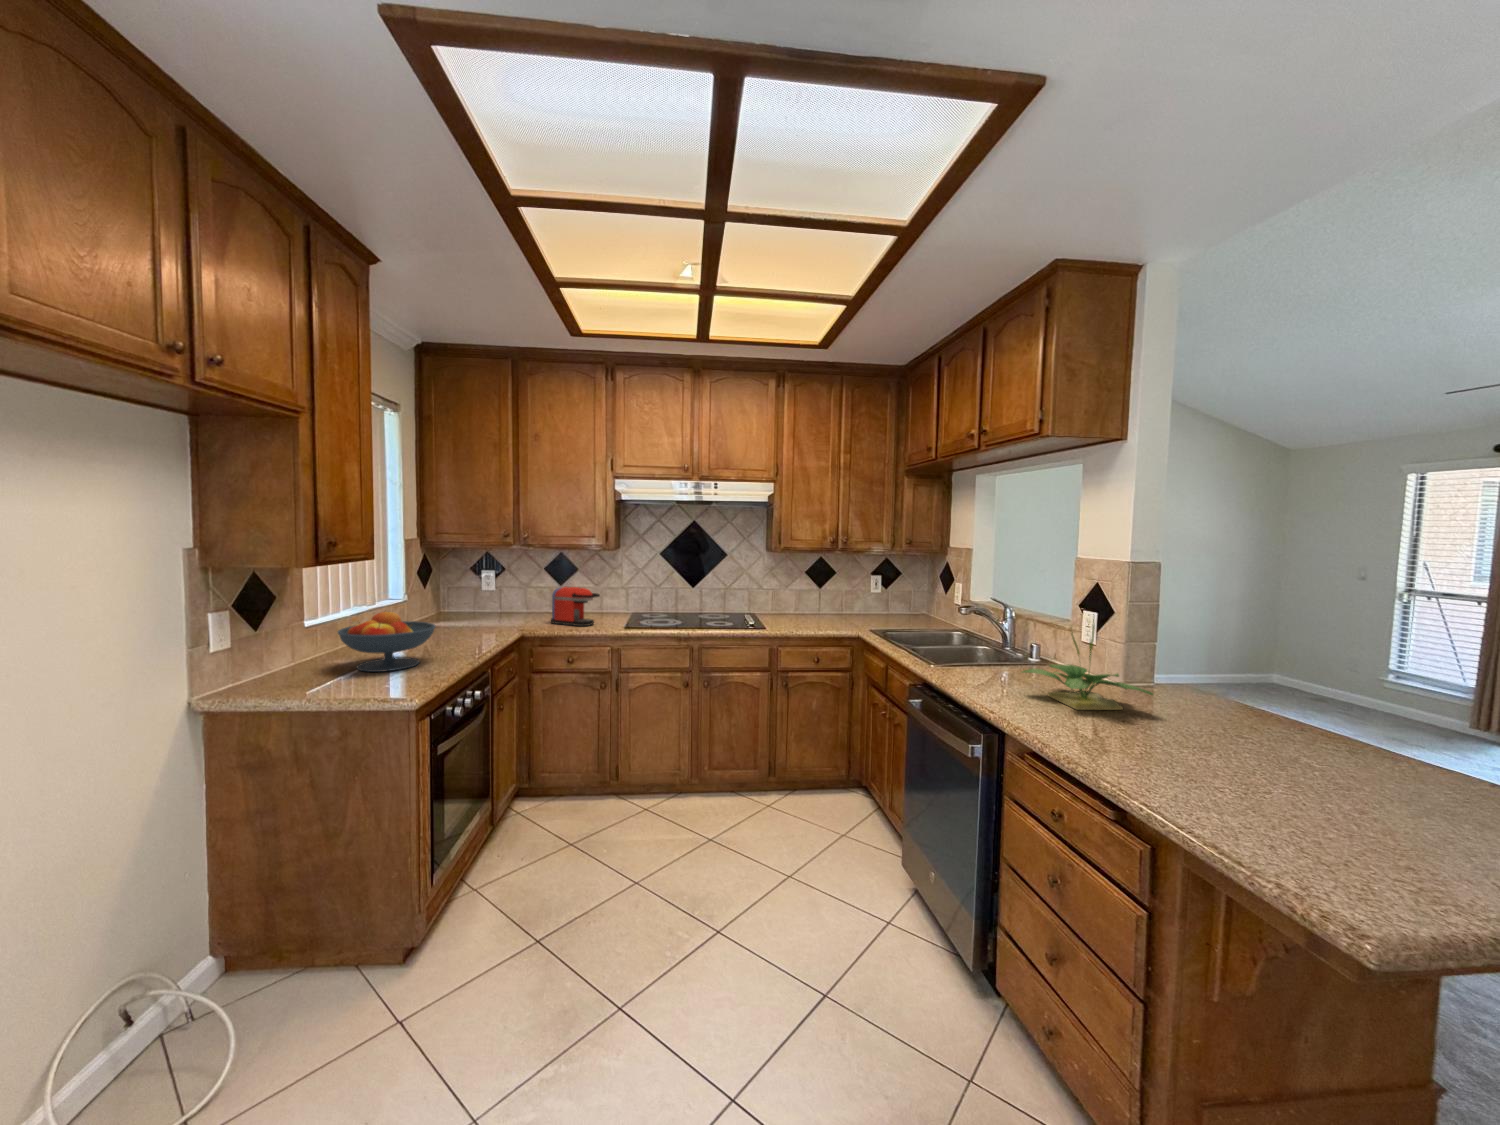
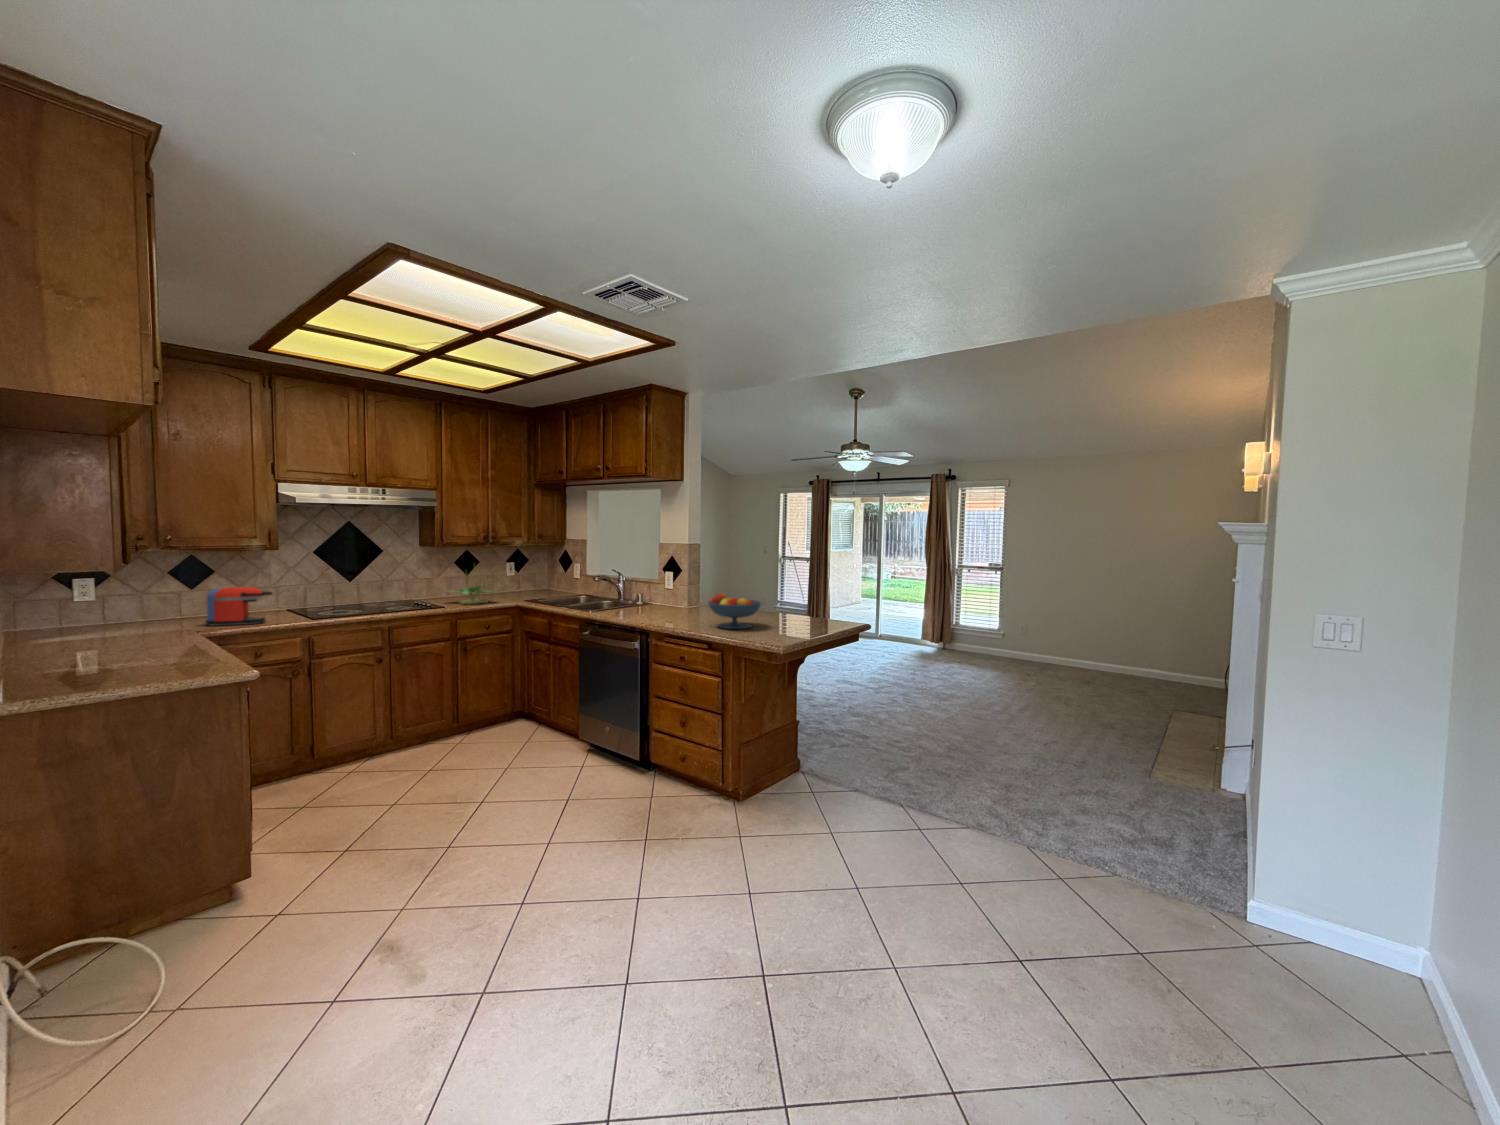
fruit bowl: present [338,612,436,672] -> present [709,593,761,629]
potted plant: present [1022,614,1153,710] -> present [457,586,492,604]

